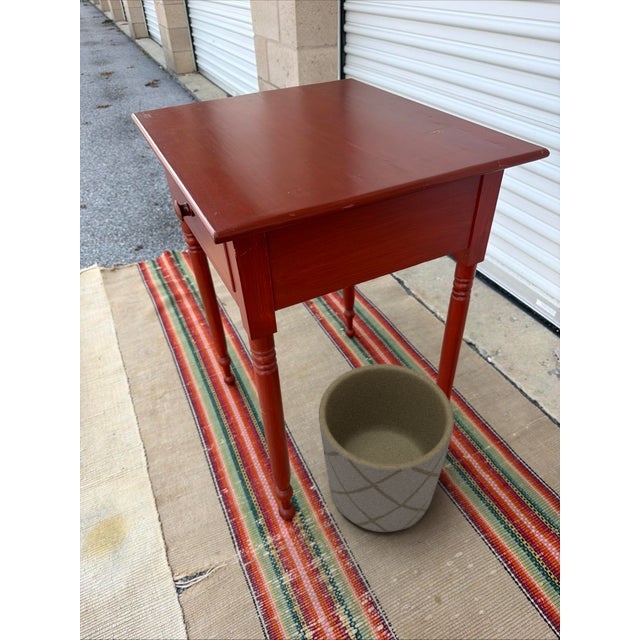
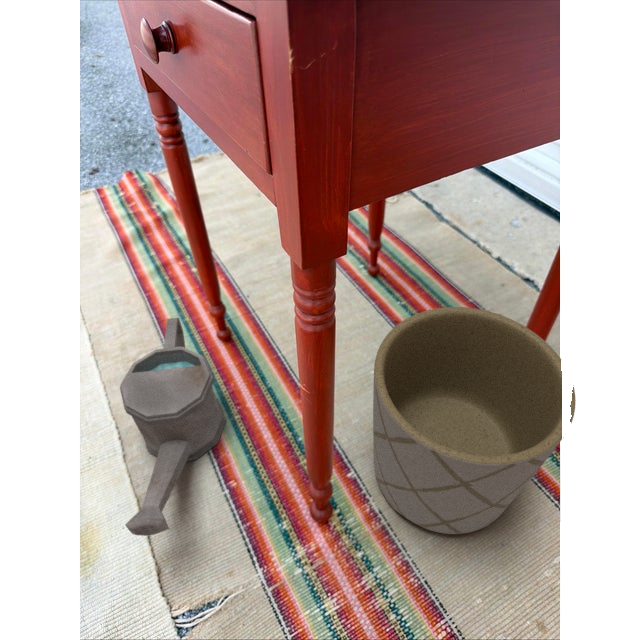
watering can: none [146,367,225,516] -> present [120,318,226,536]

